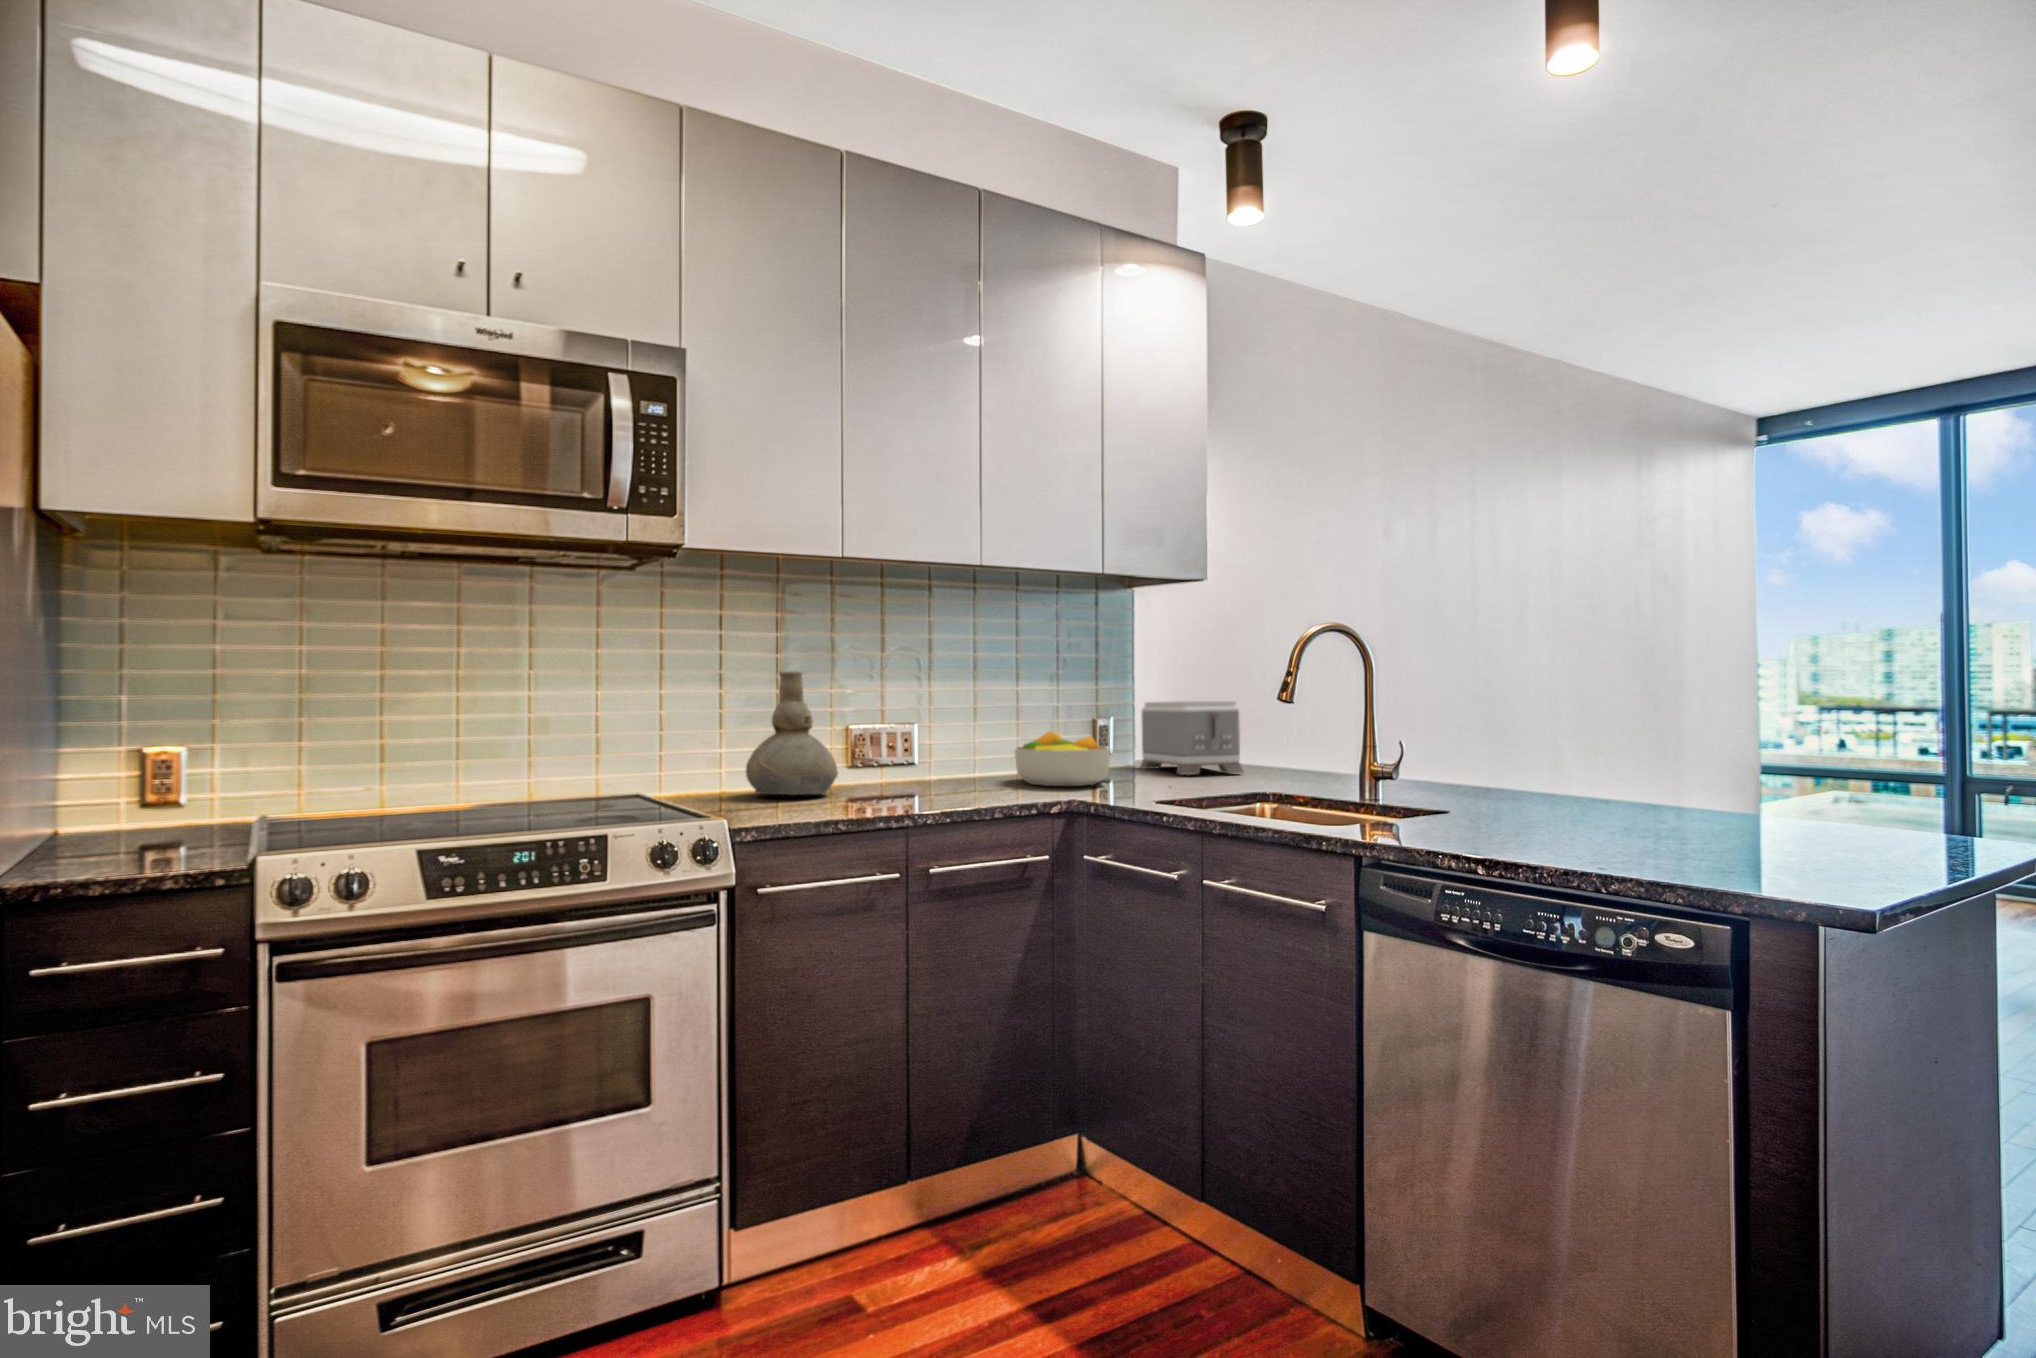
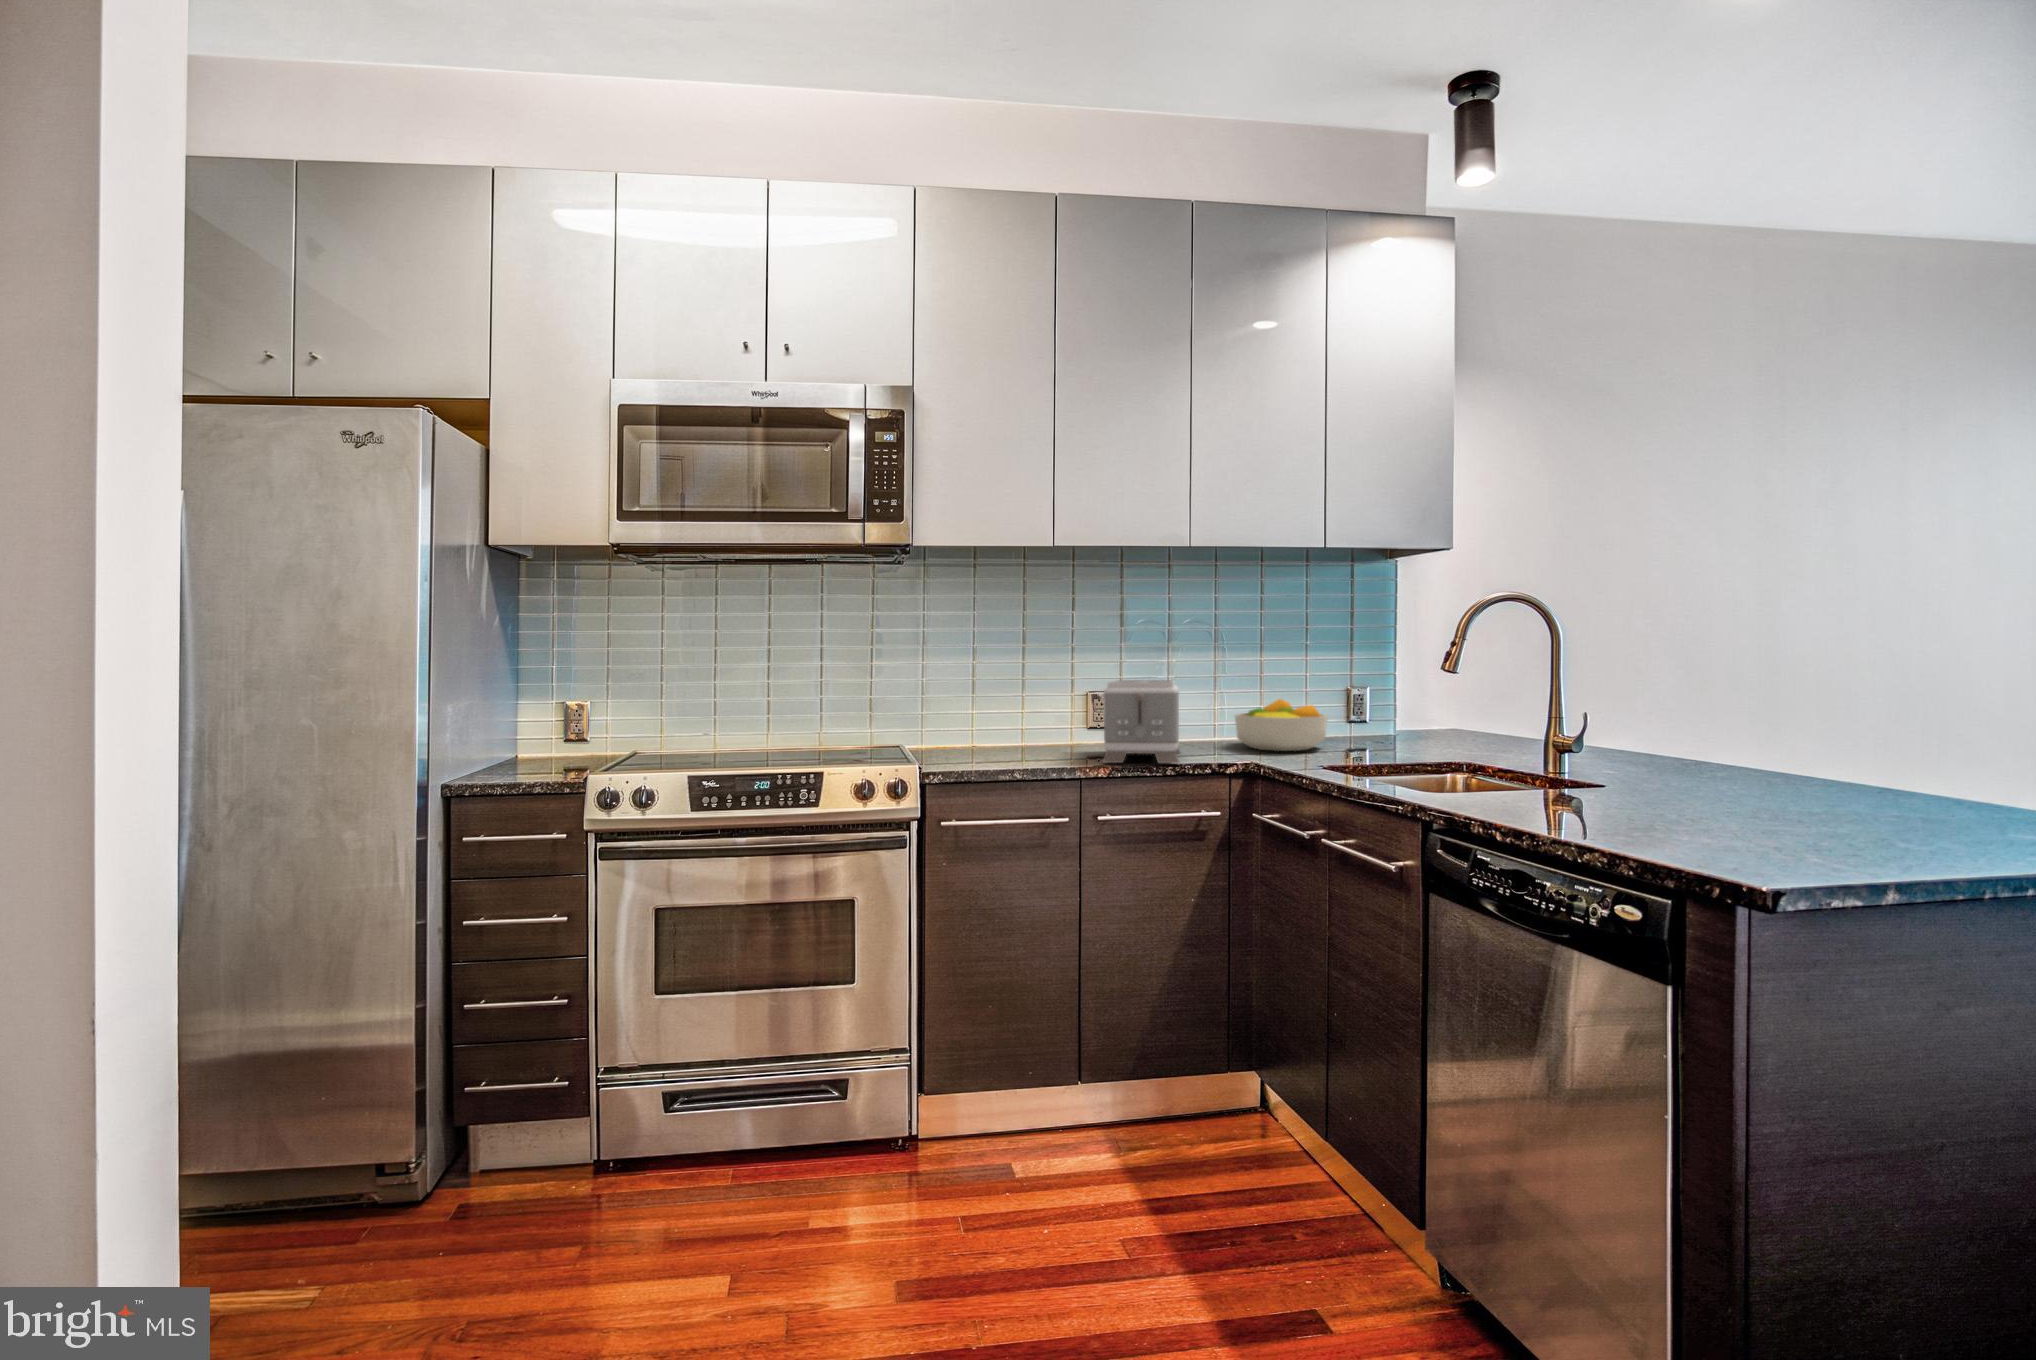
vase: present [746,671,838,795] -> none [991,645,1067,748]
toaster: present [1140,701,1243,775] -> present [1103,680,1180,763]

